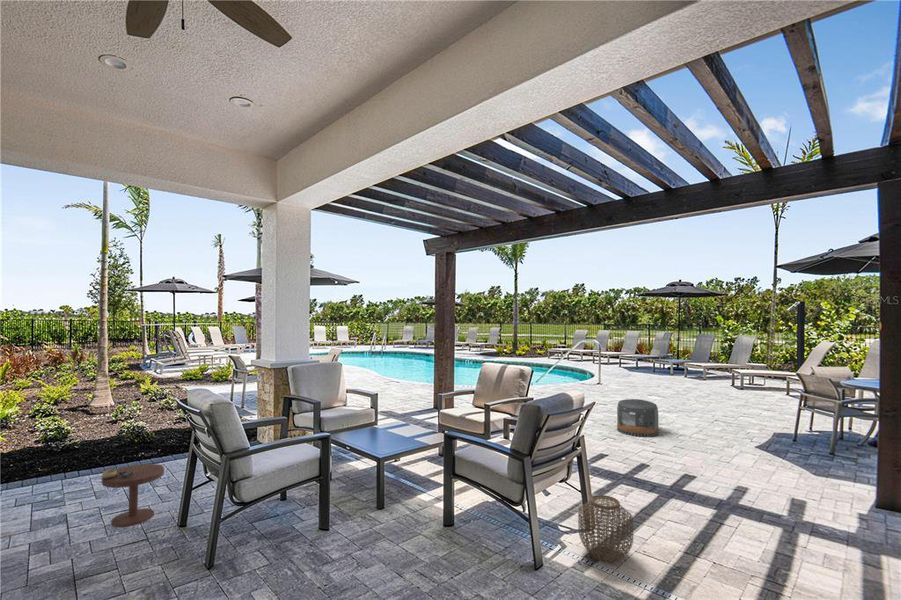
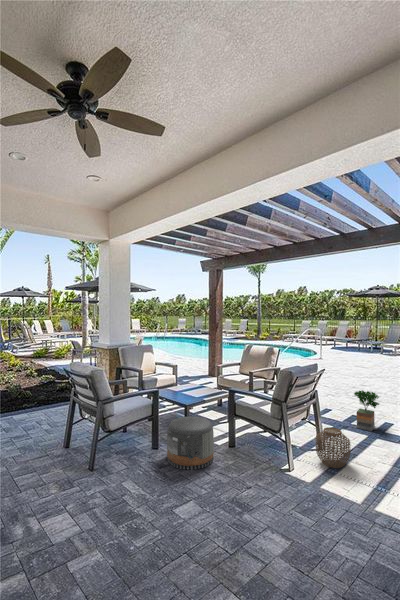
pouf: present [617,399,659,437] -> present [167,416,214,470]
potted tree: none [640,432,681,496] -> present [354,390,379,431]
side table: present [102,464,164,528] -> none [29,408,62,468]

